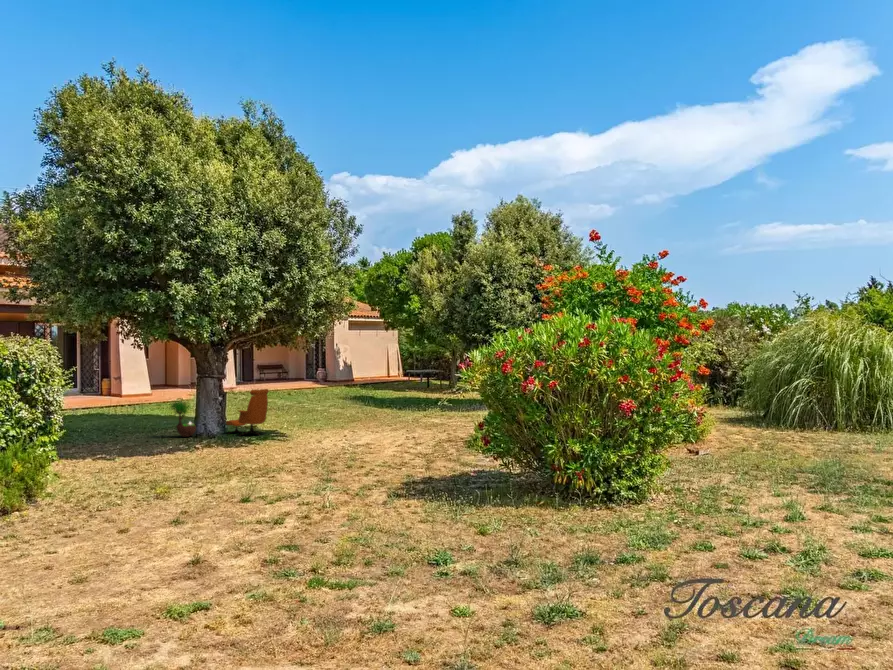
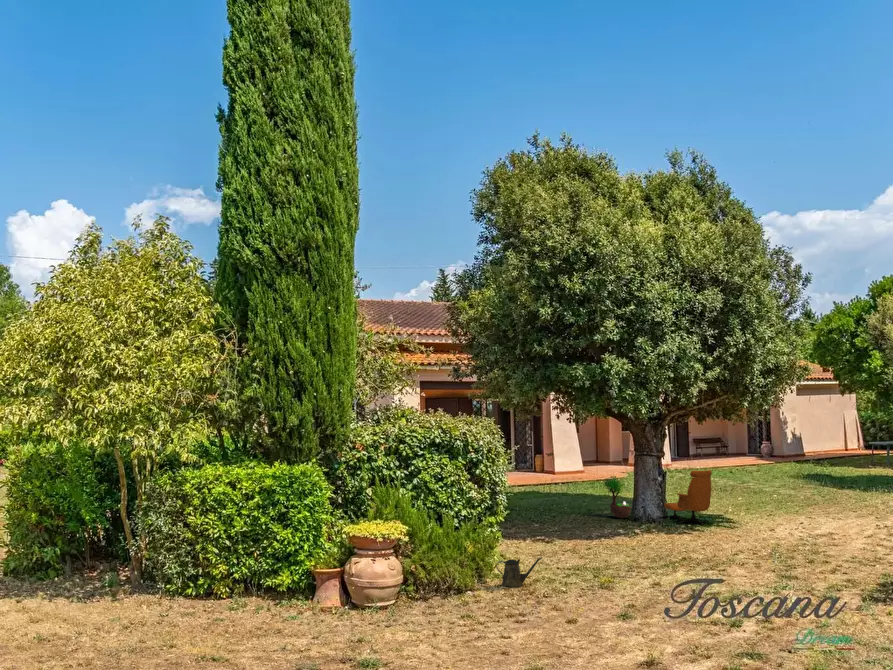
watering can: none [48,469,99,500] -> present [496,557,542,587]

